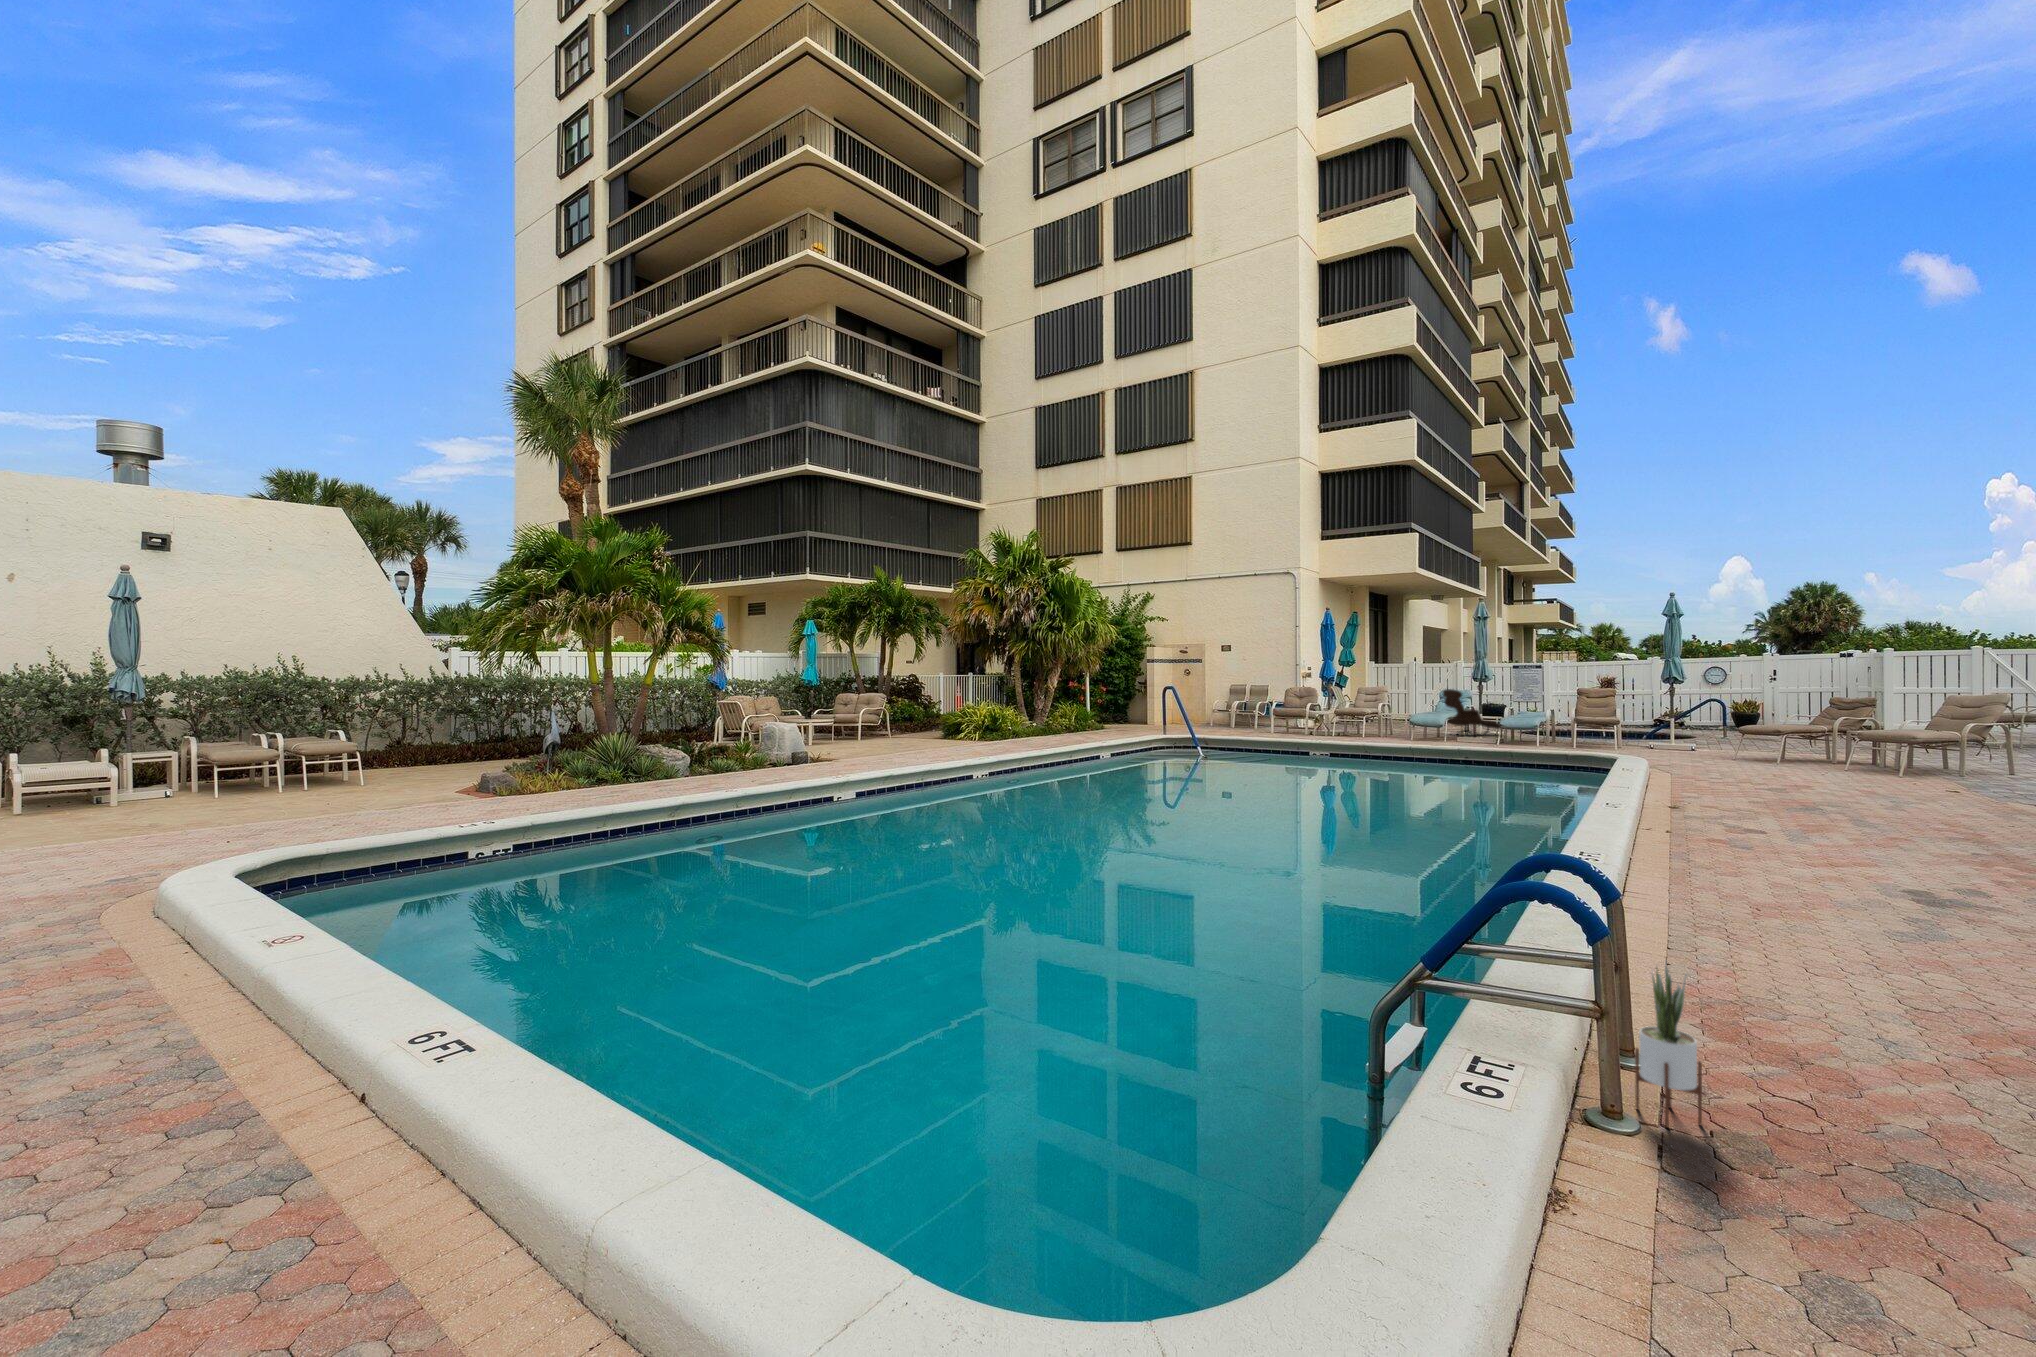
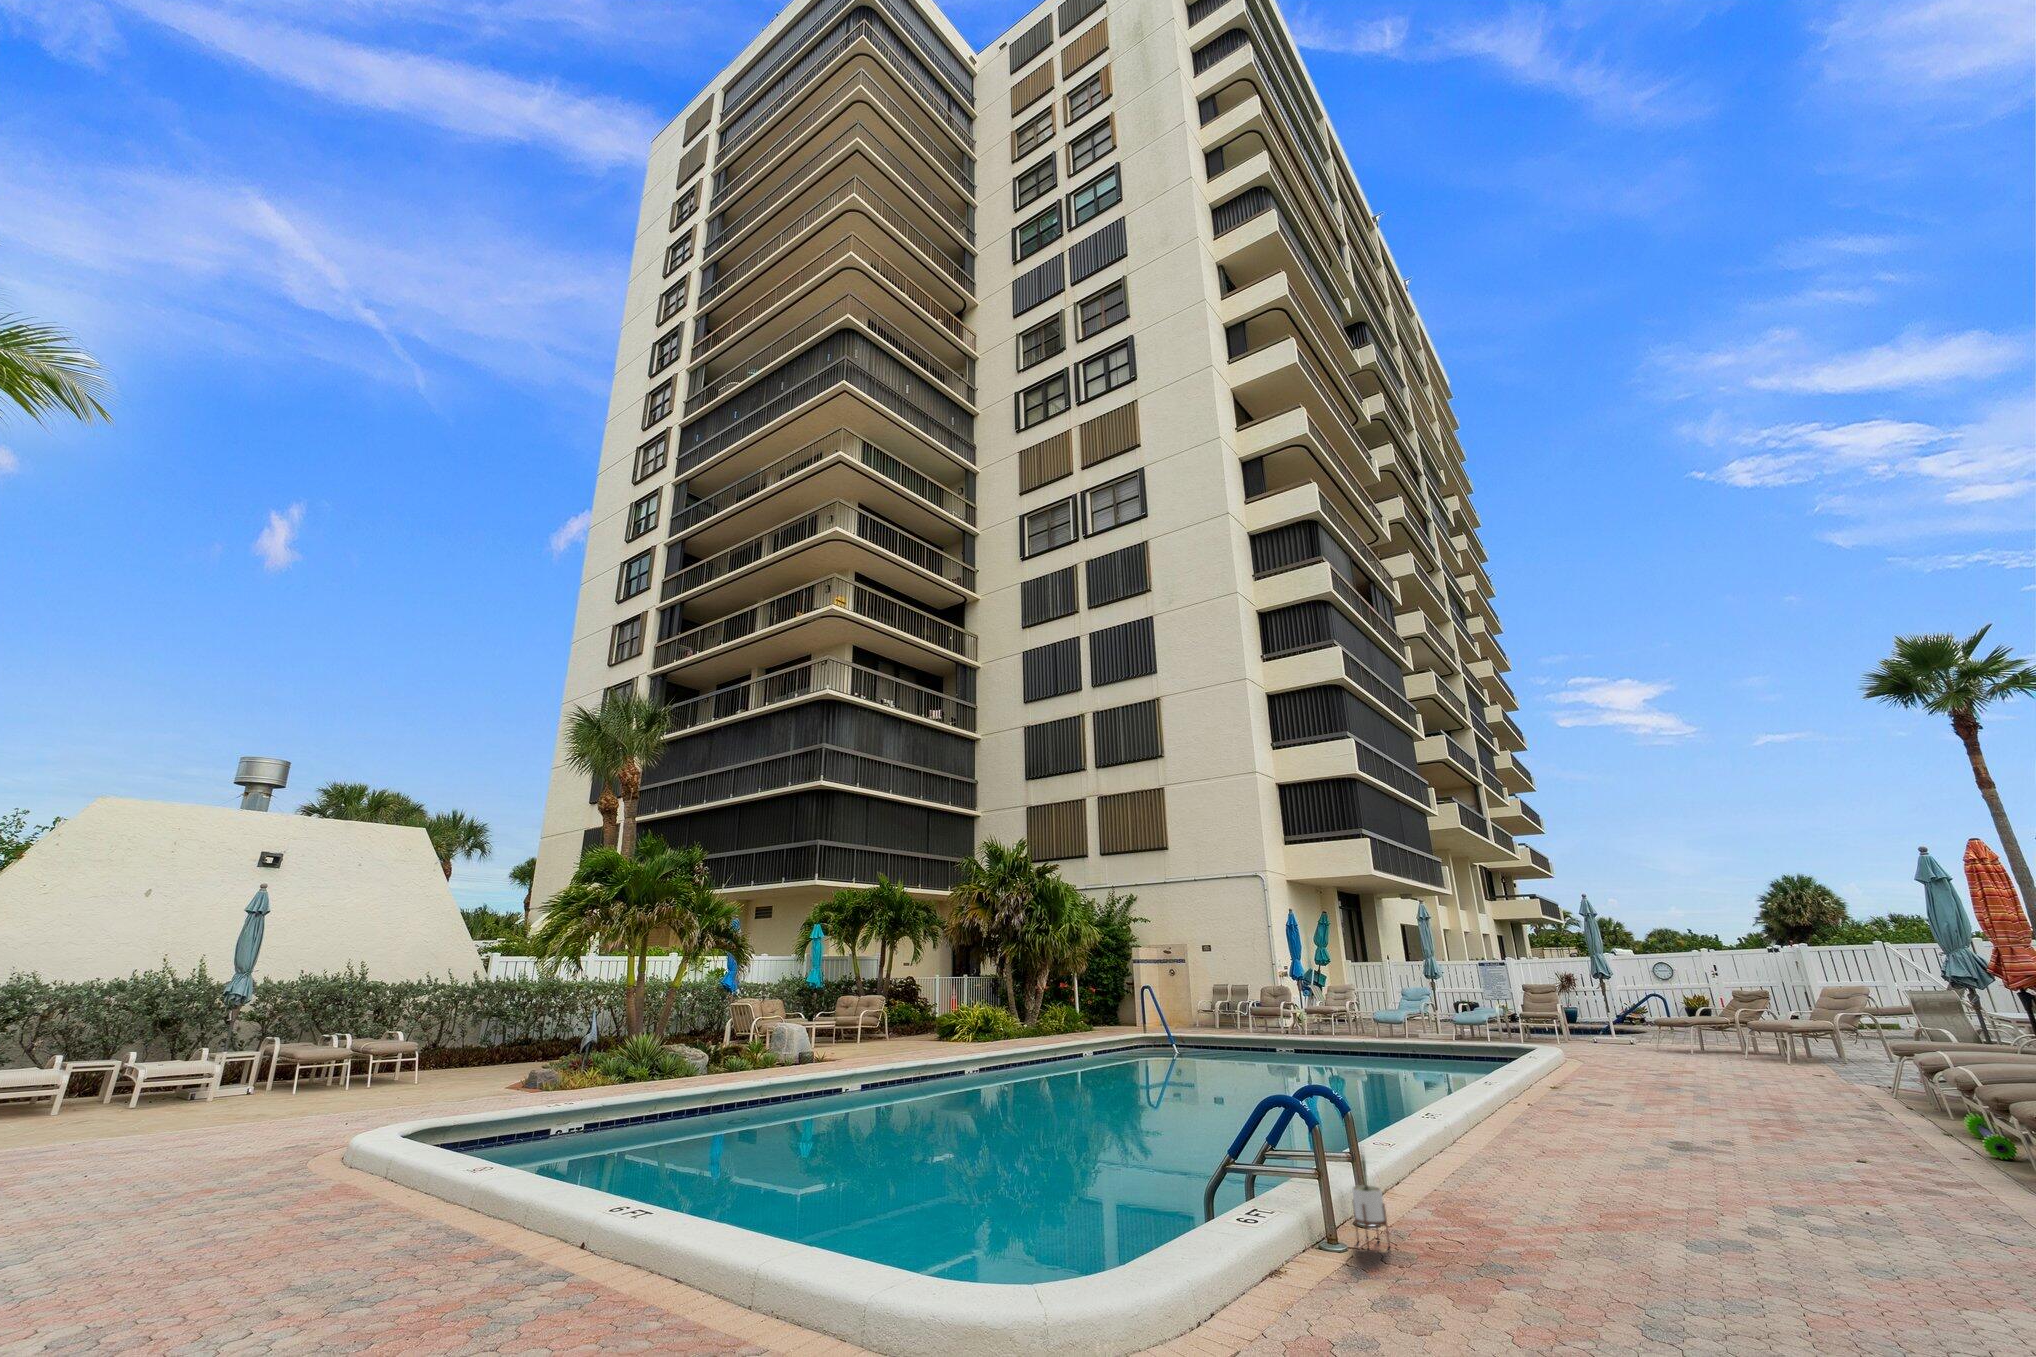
lounge chair: present [1443,689,1501,735] -> none [1408,986,1469,1033]

